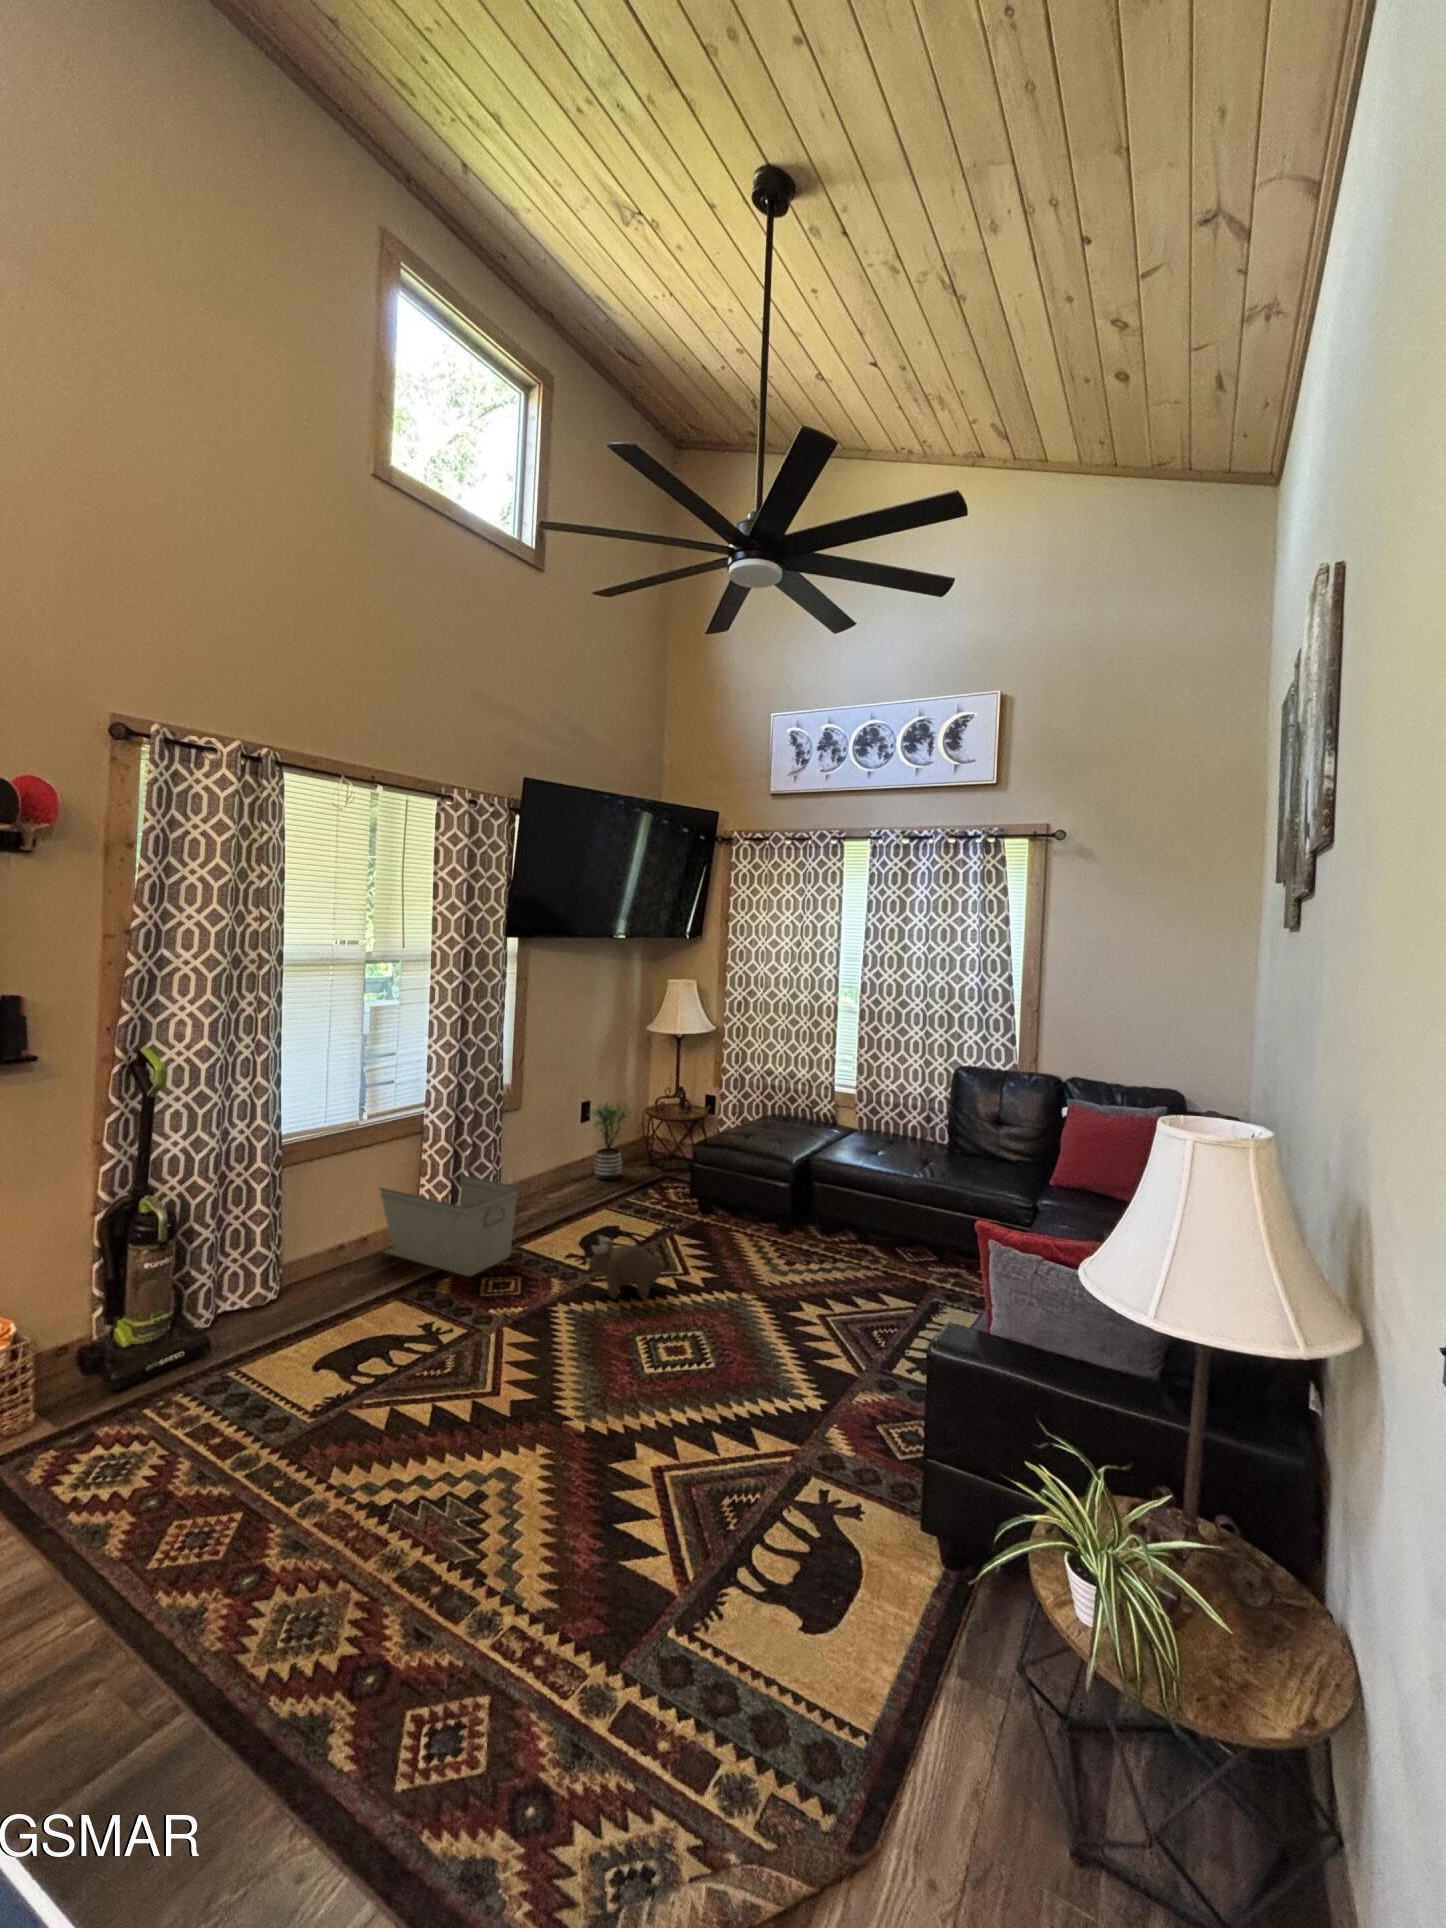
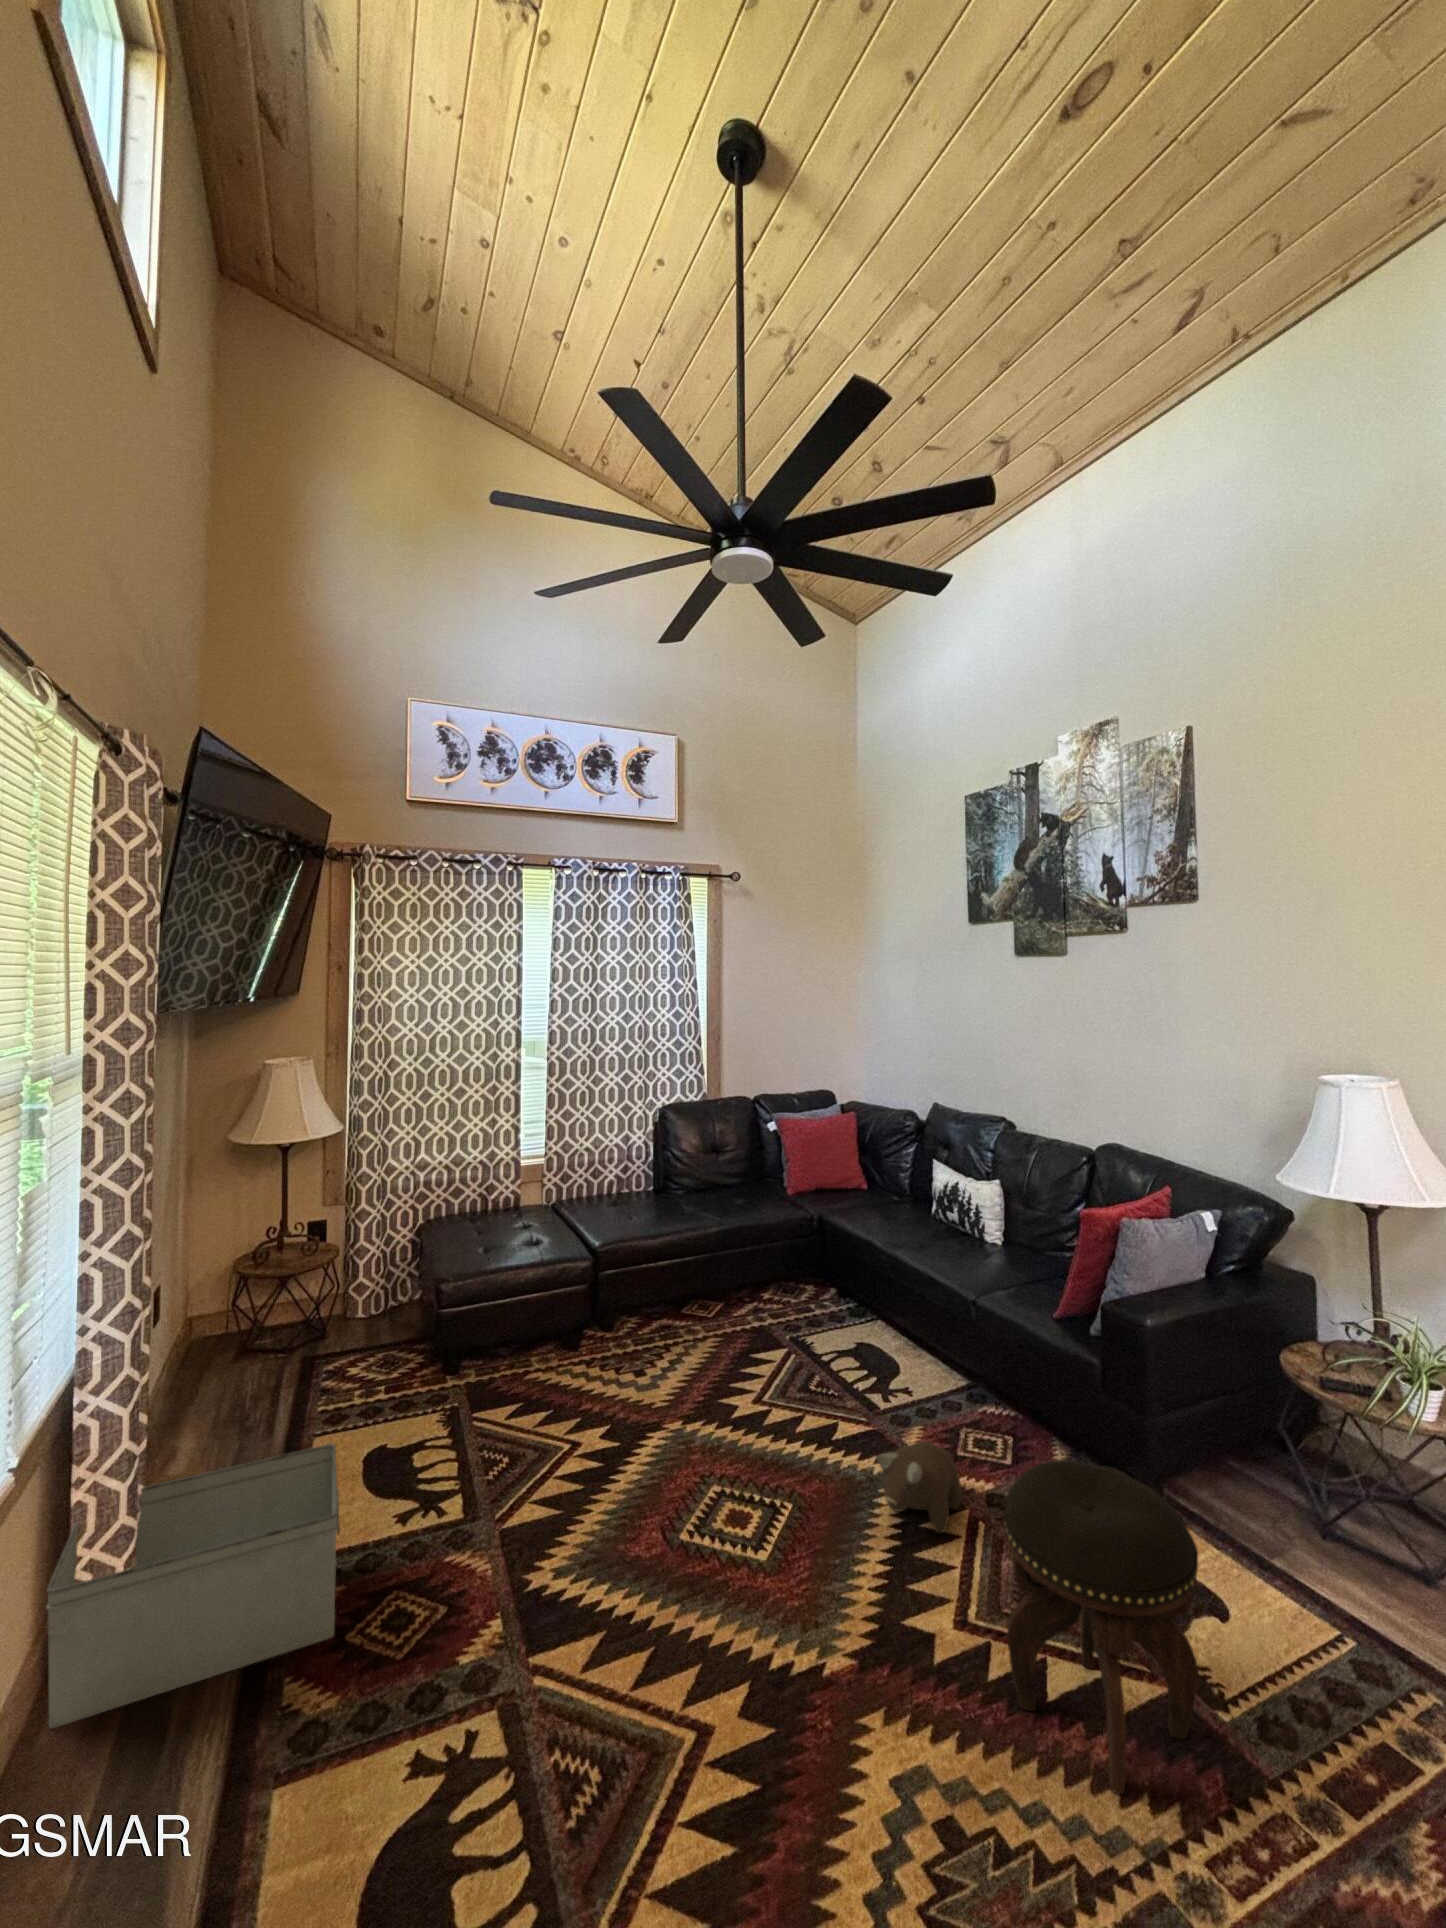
potted plant: present [589,1102,637,1180] -> none [175,1260,280,1397]
plush toy: present [587,1235,662,1299] -> present [877,1441,961,1533]
footstool: none [540,1331,701,1601] -> present [1004,1459,1198,1794]

